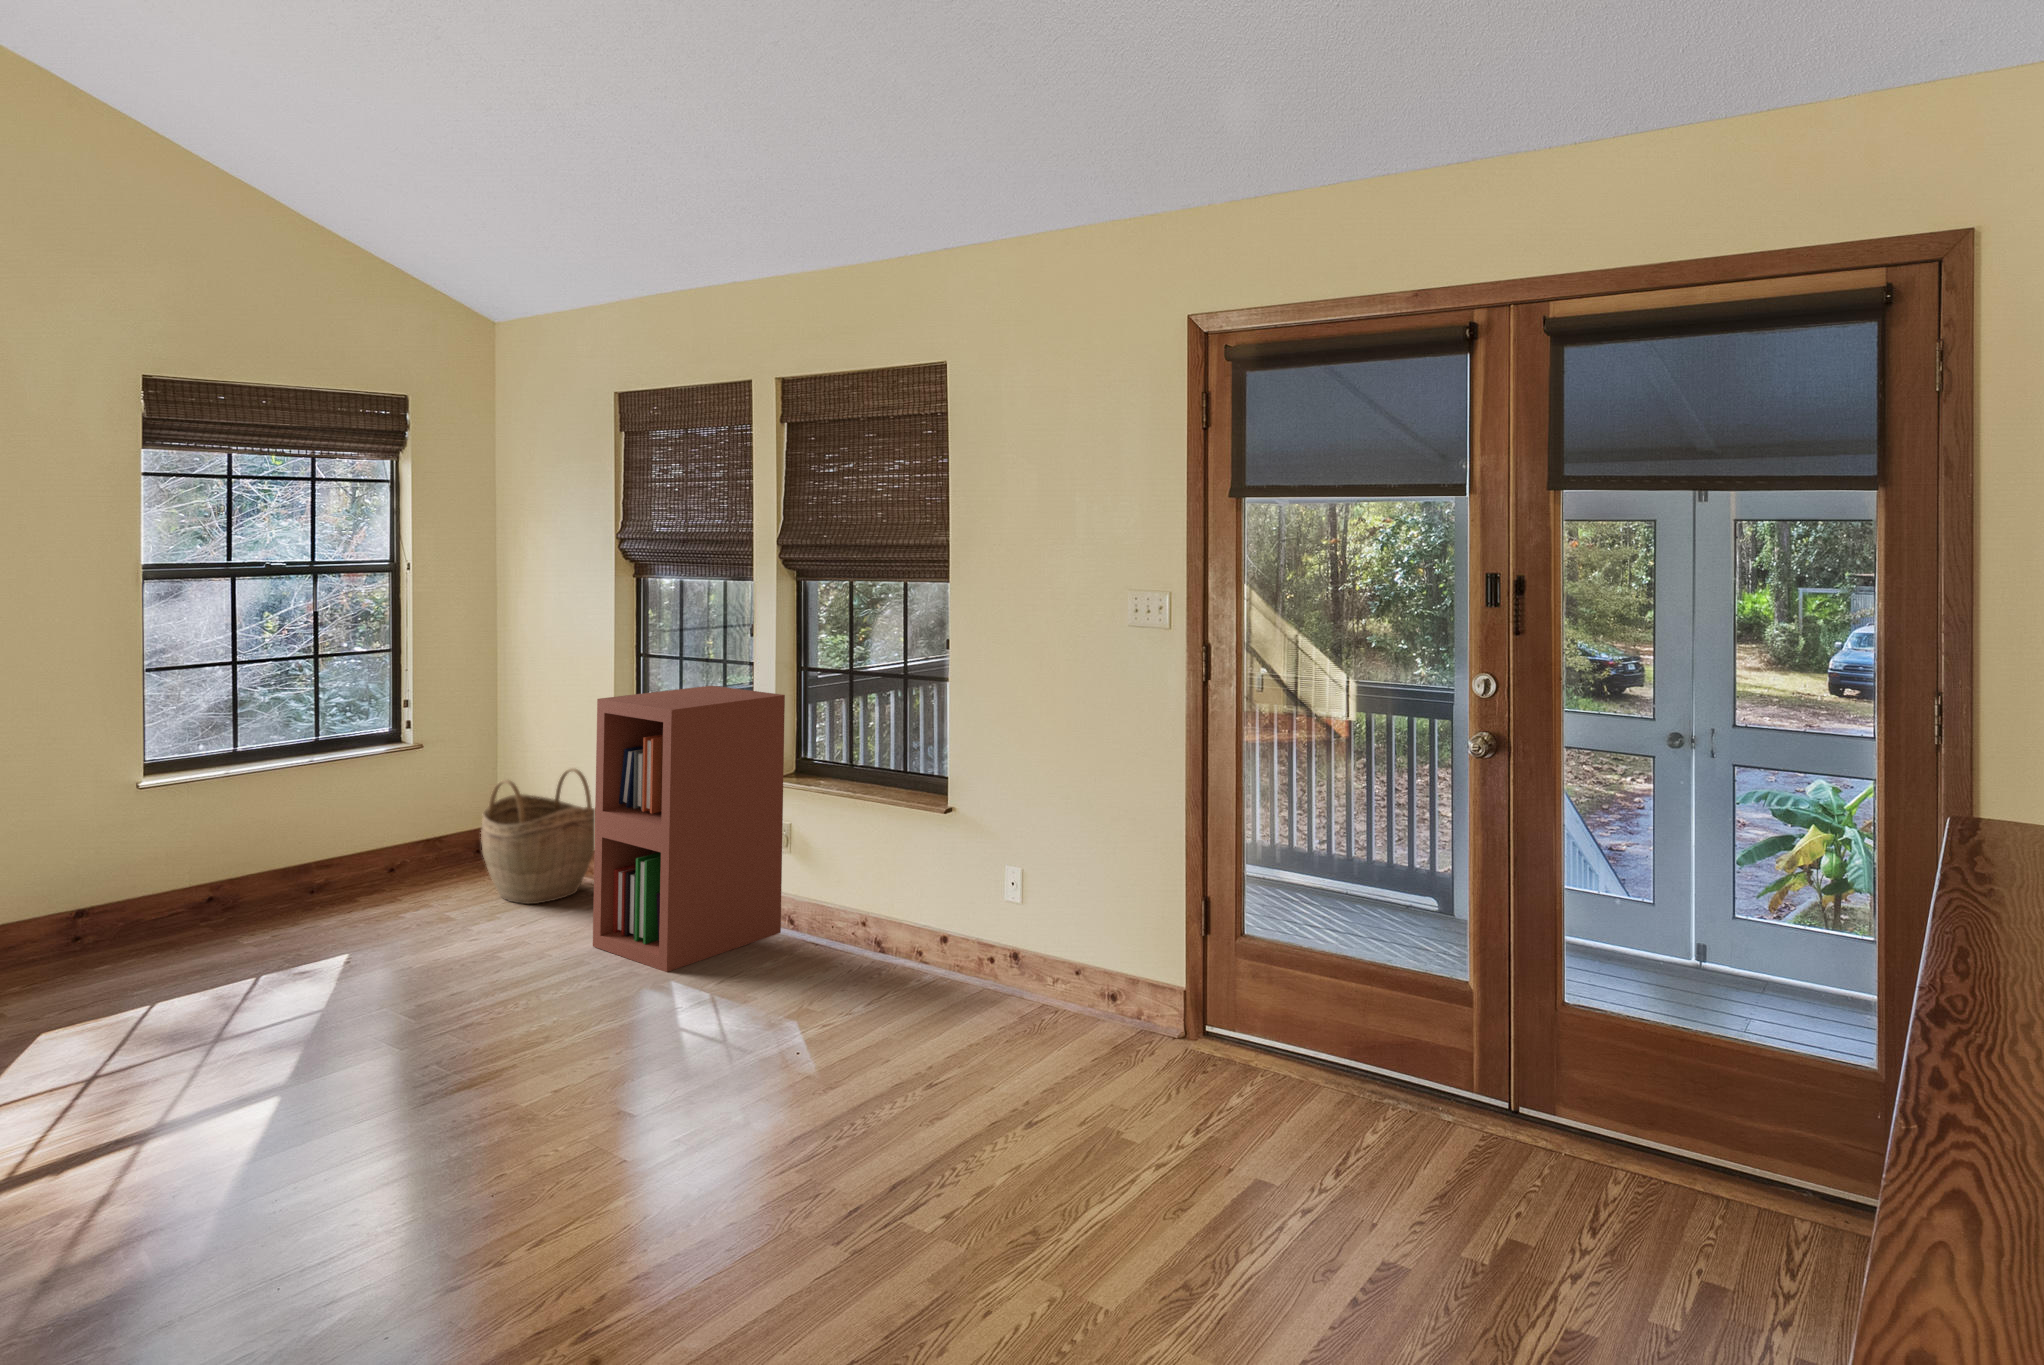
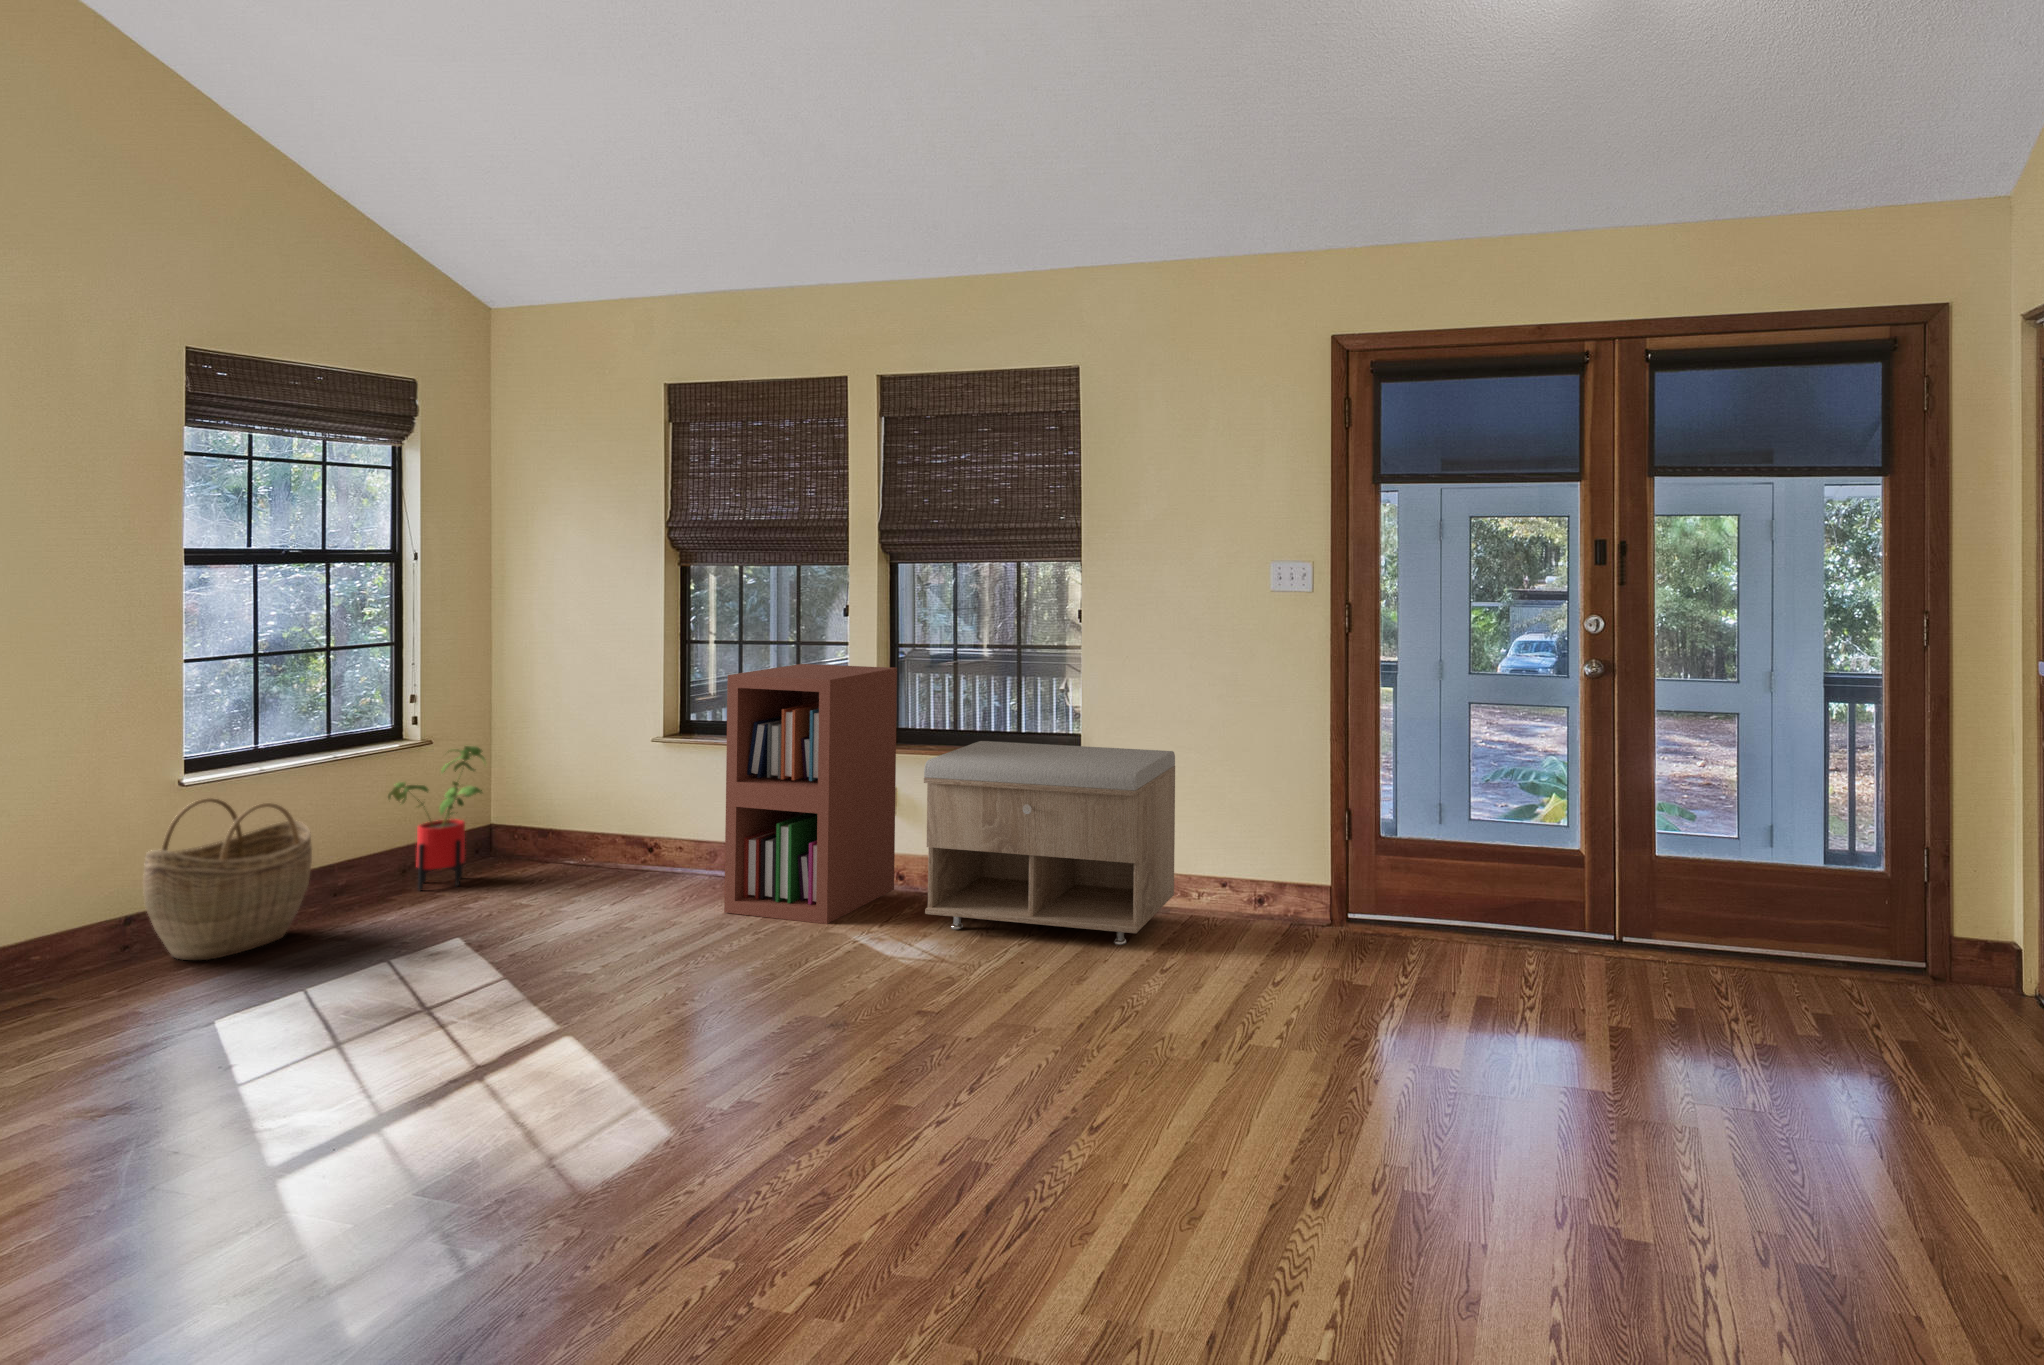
house plant: none [358,752,460,892] -> present [388,746,486,890]
woven basket: present [481,768,595,904] -> present [143,798,312,960]
storage bench: none [739,780,1029,1037] -> present [924,741,1175,945]

